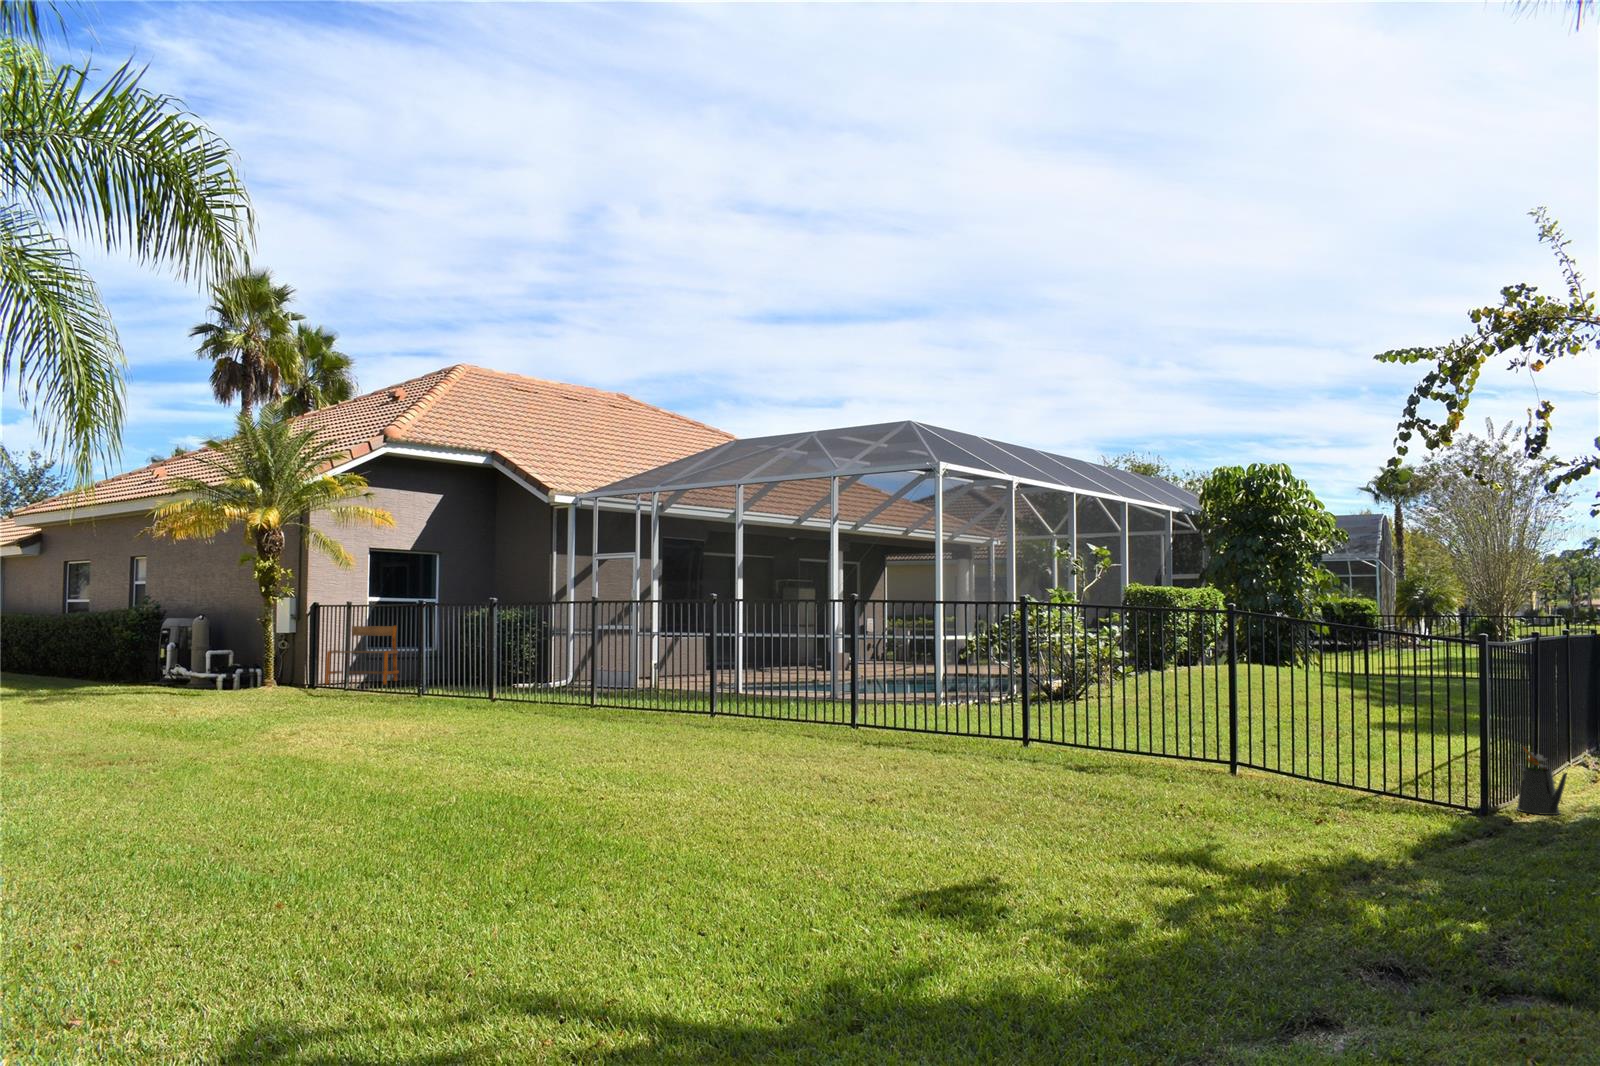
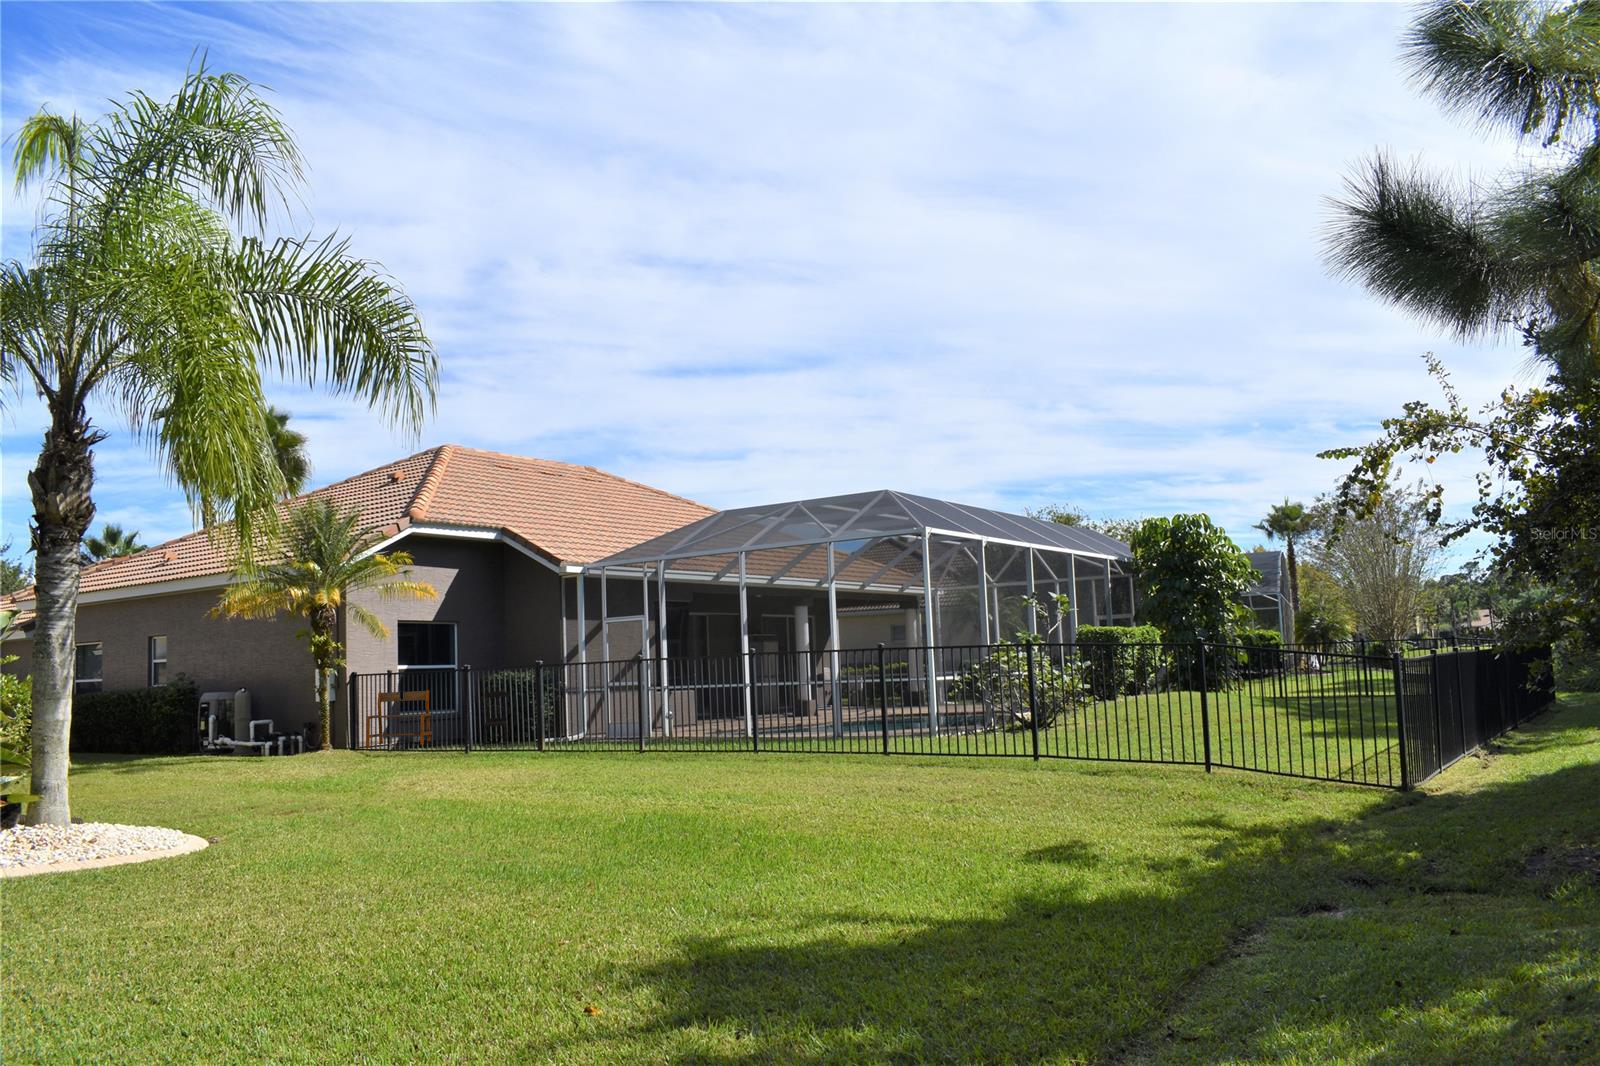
chair: none [445,630,476,689] -> present [484,691,508,744]
watering can: present [1512,747,1567,815] -> none [1425,739,1467,792]

